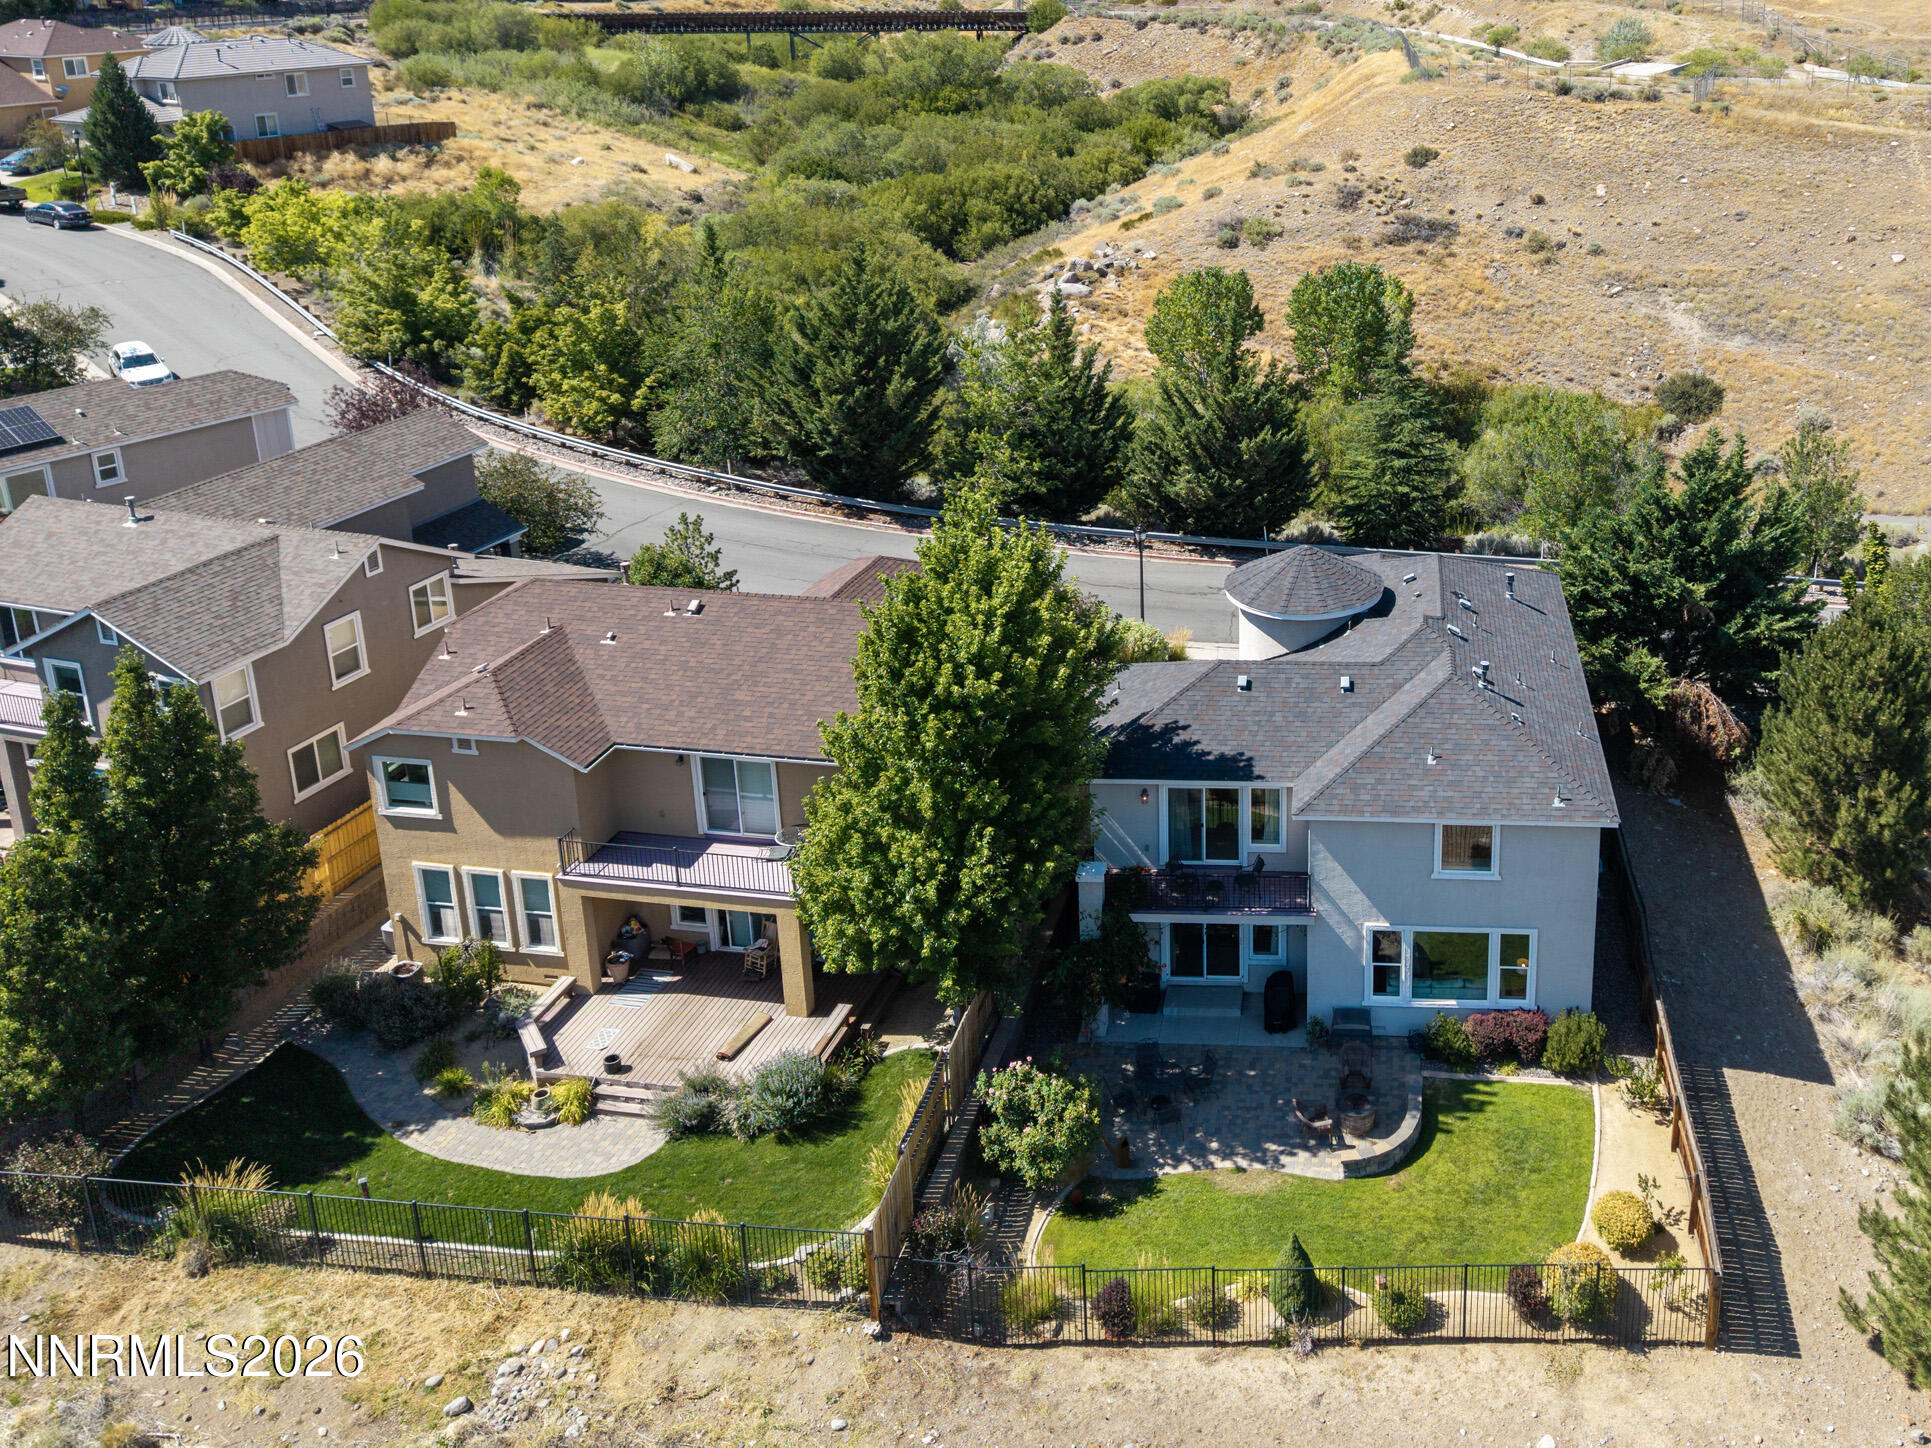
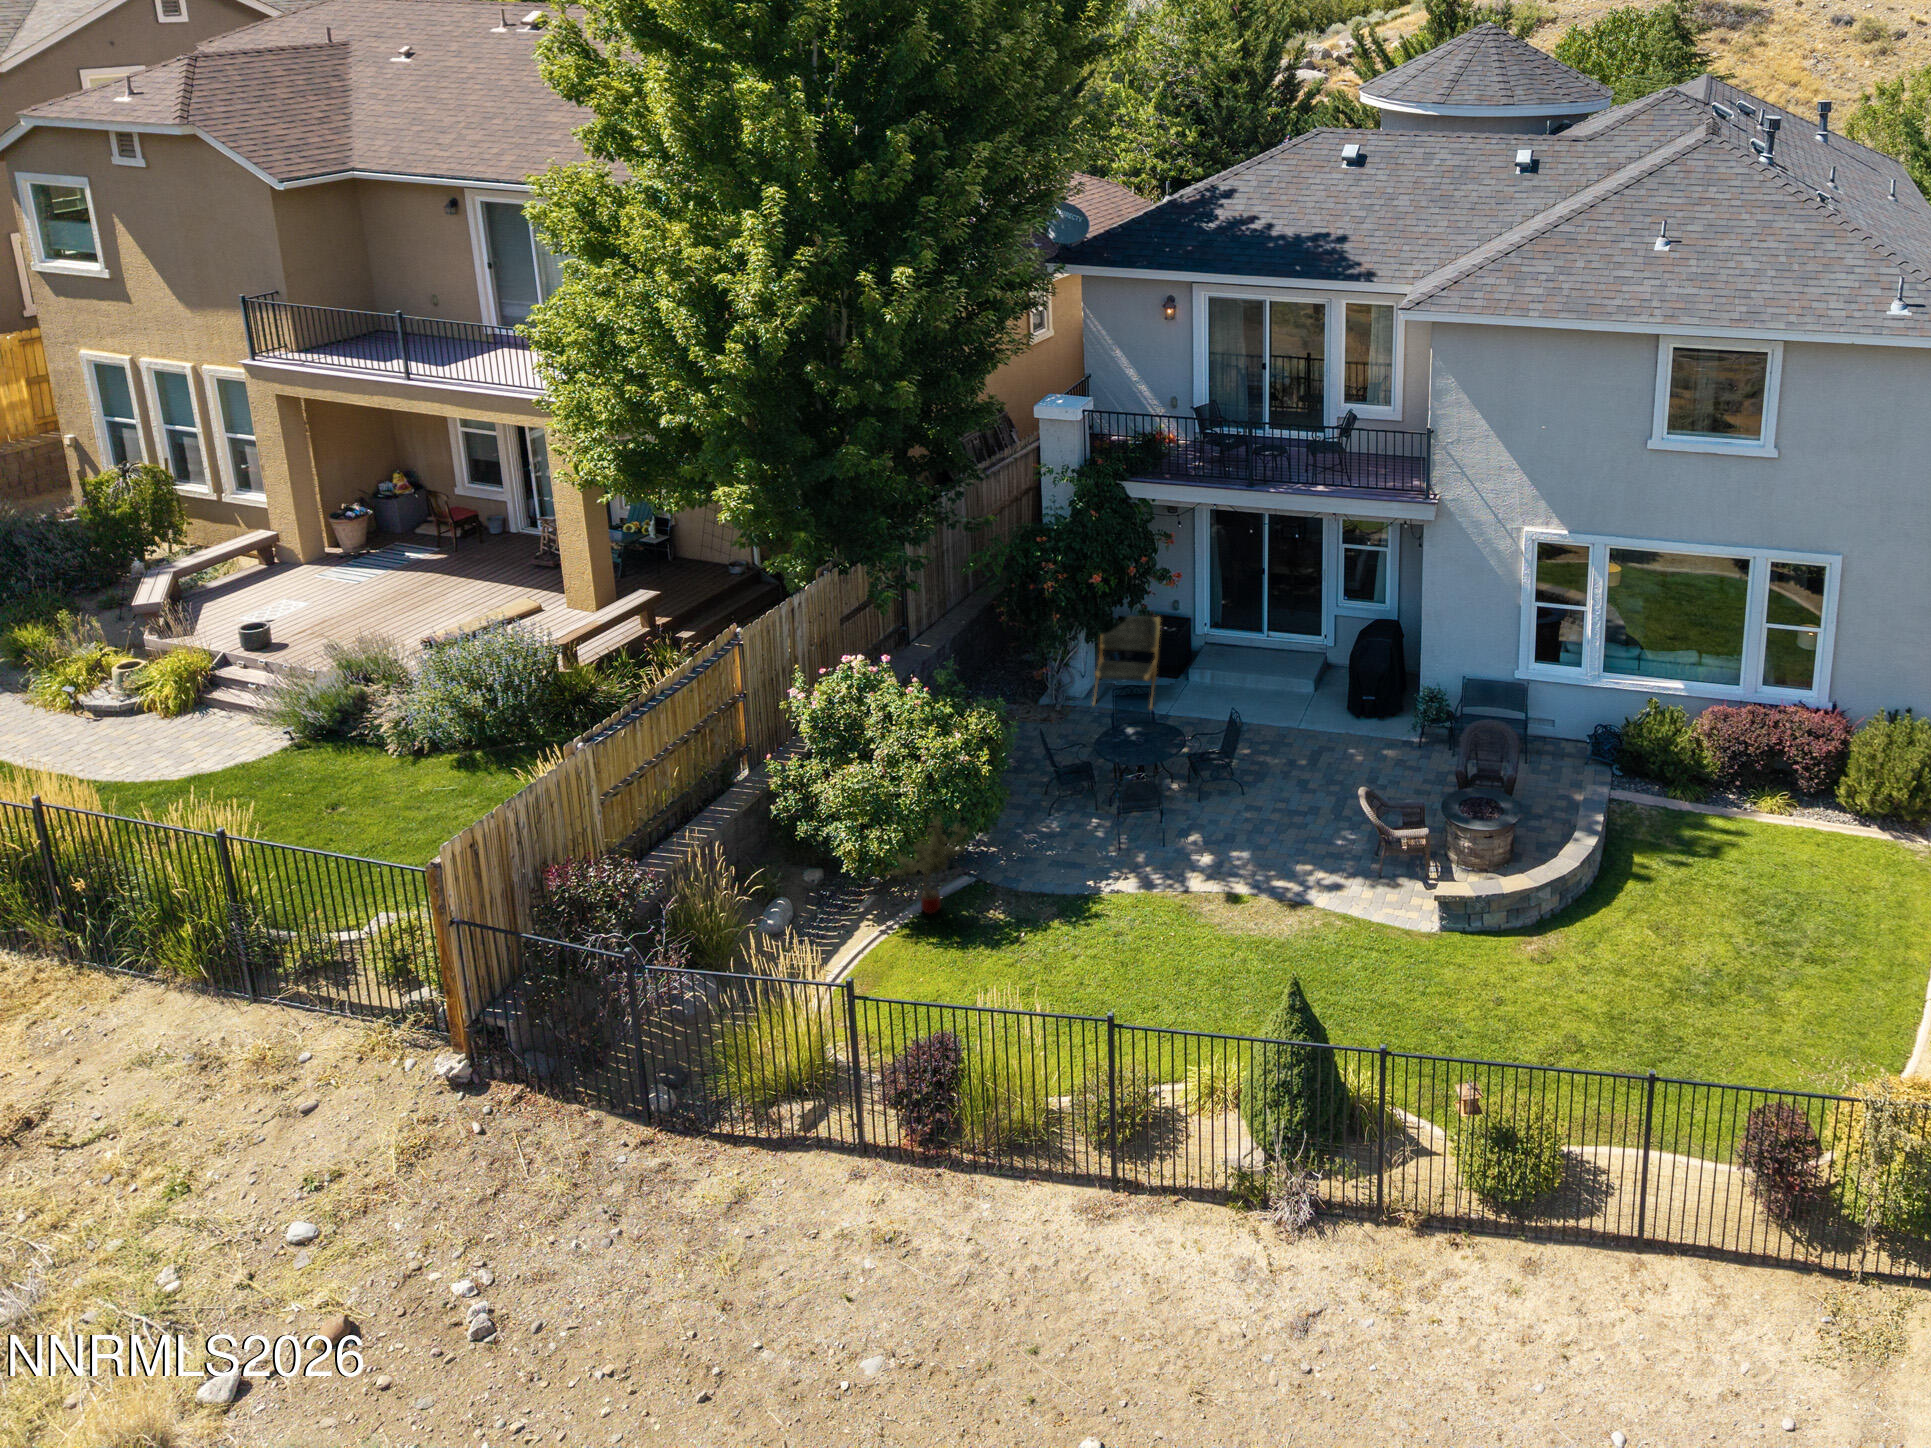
lounge chair: none [1120,986,1156,1047] -> present [1093,616,1161,708]
watering can: present [1100,1134,1134,1168] -> none [999,807,1055,870]

